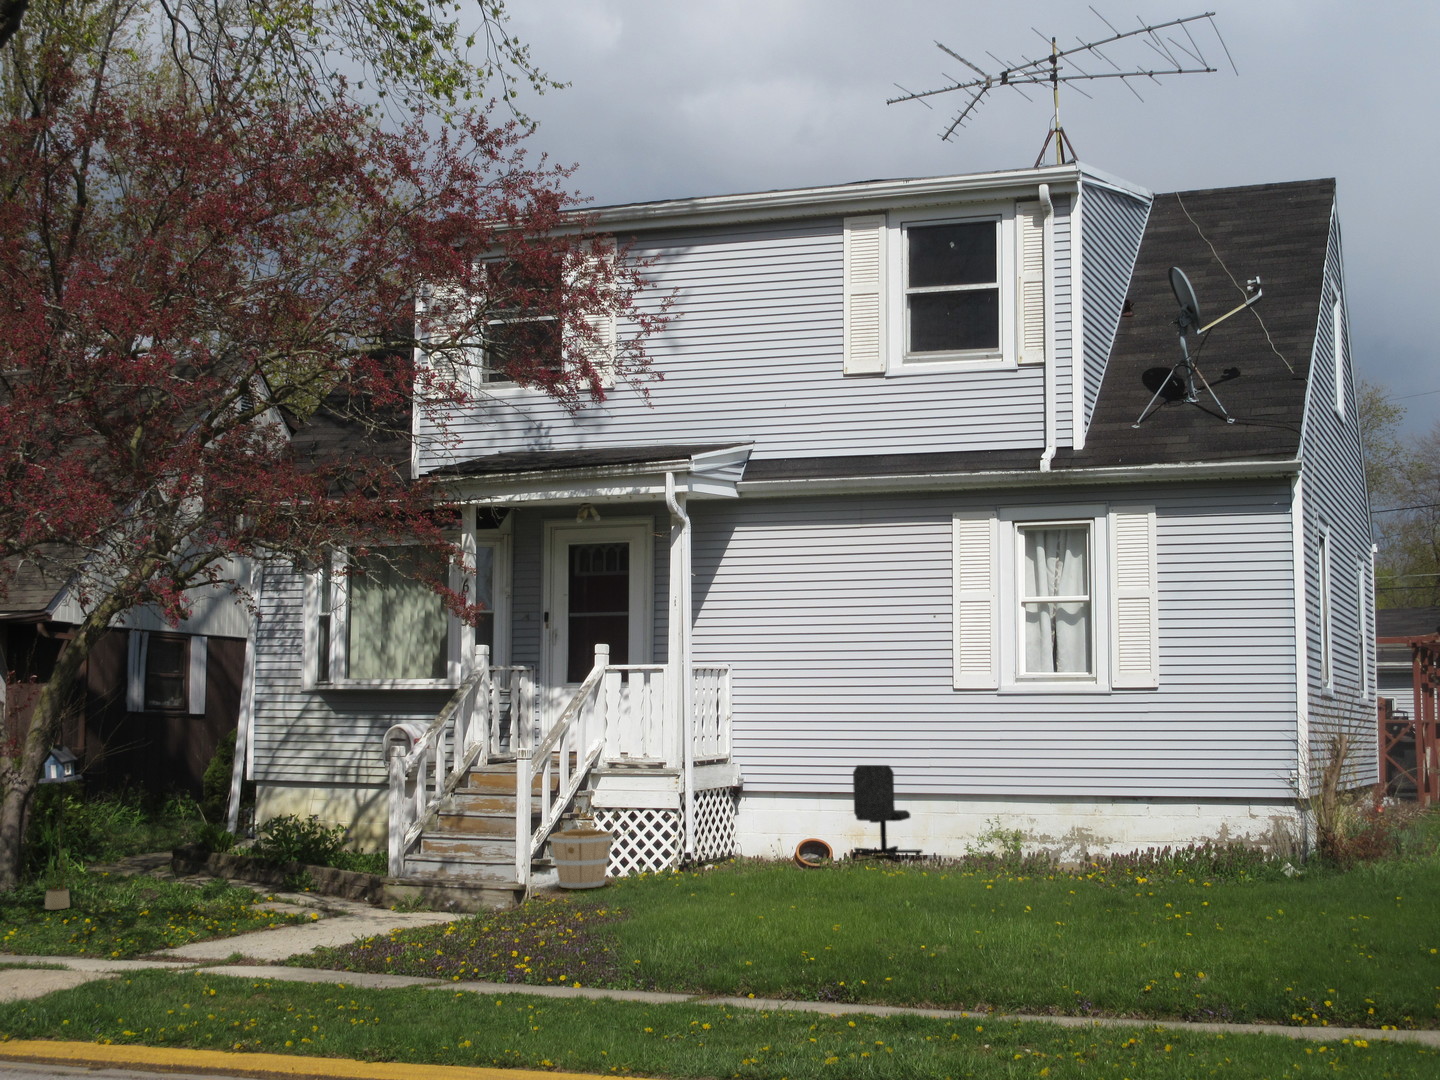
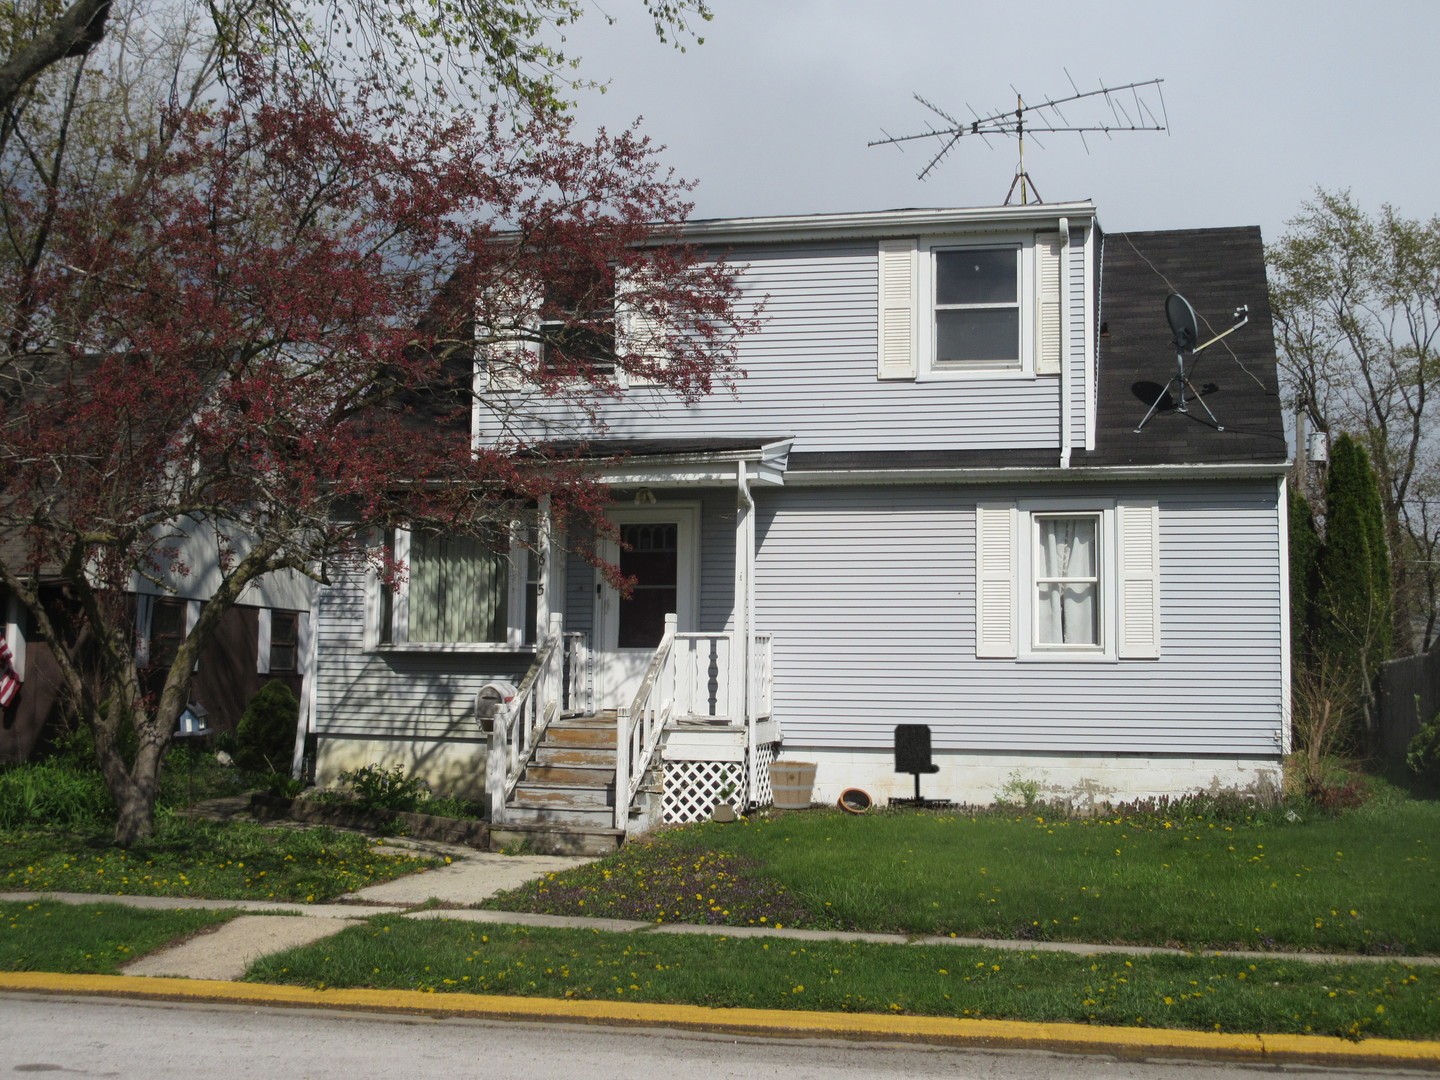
wooden bucket: present [549,829,613,889] -> present [767,760,818,809]
potted plant: present [41,848,73,910] -> present [714,769,735,822]

